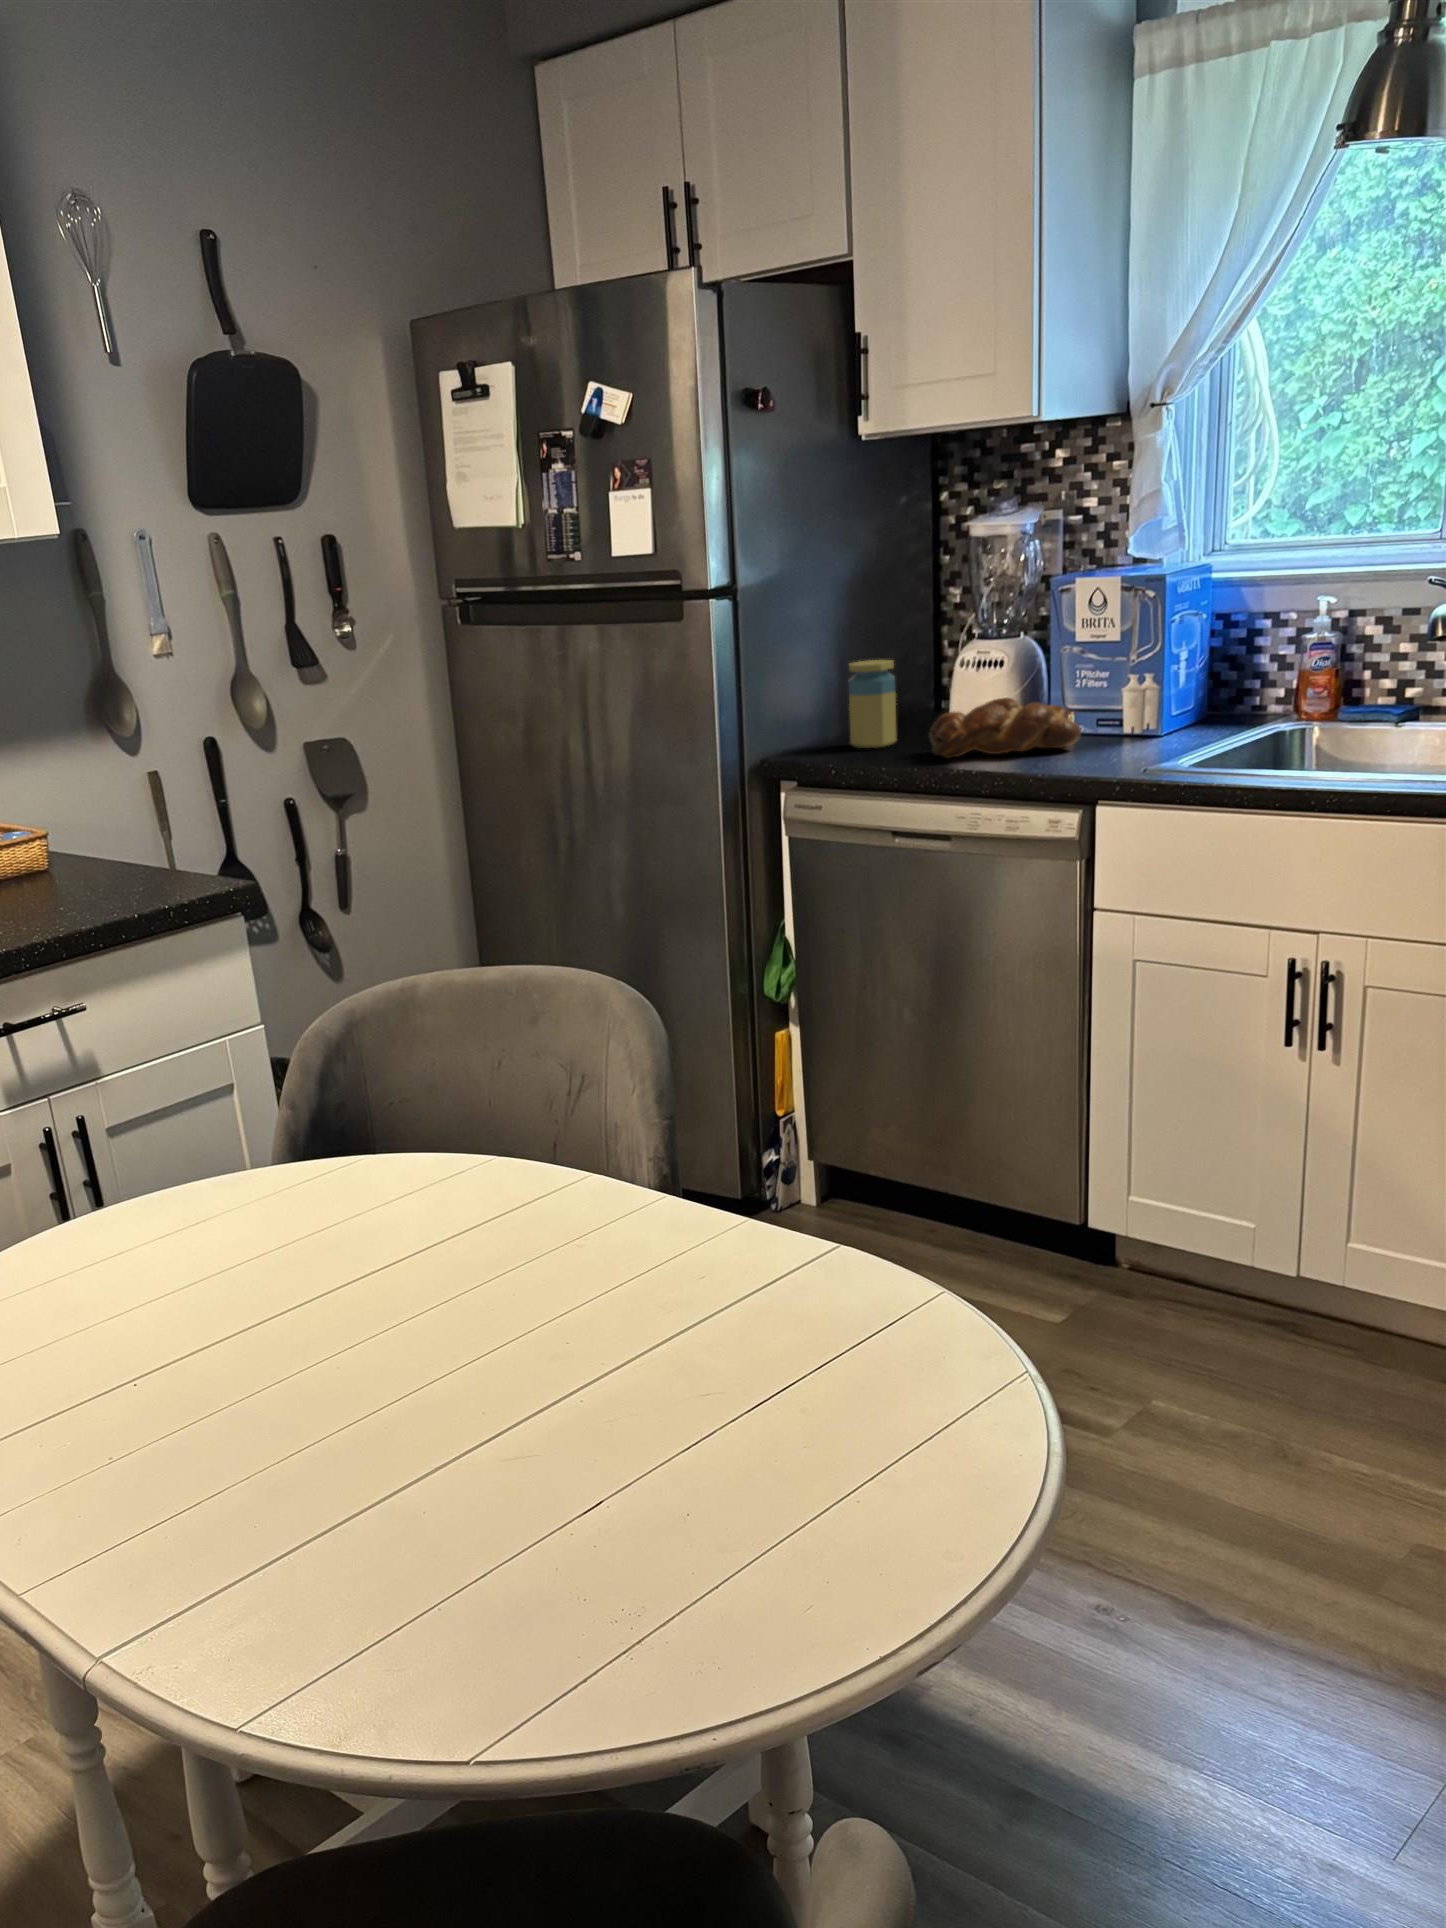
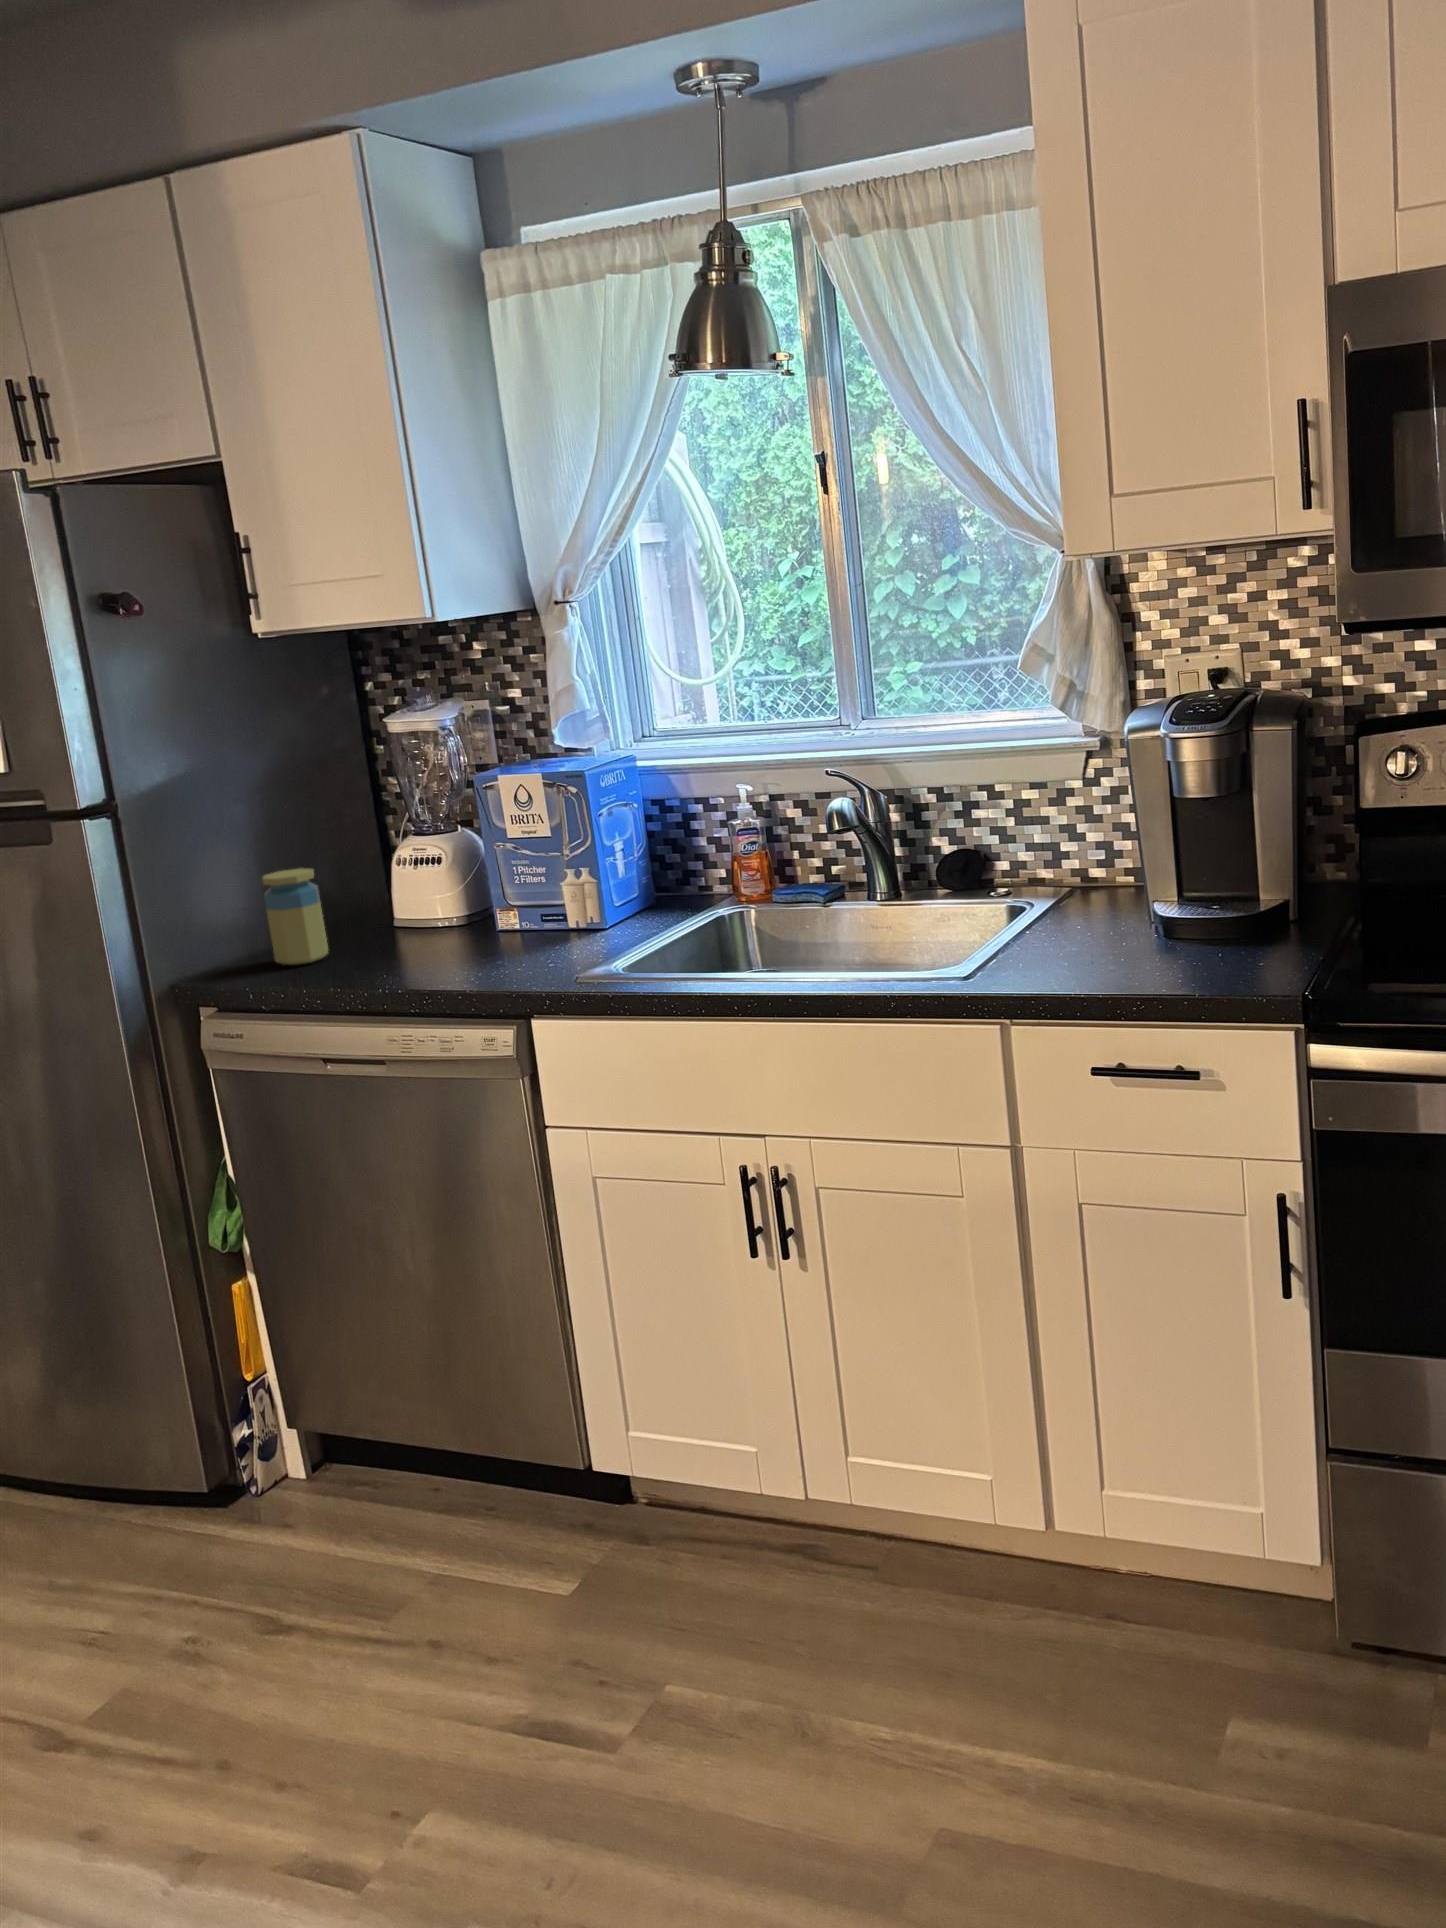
bread loaf: present [930,697,1081,758] -> none [356,904,517,975]

